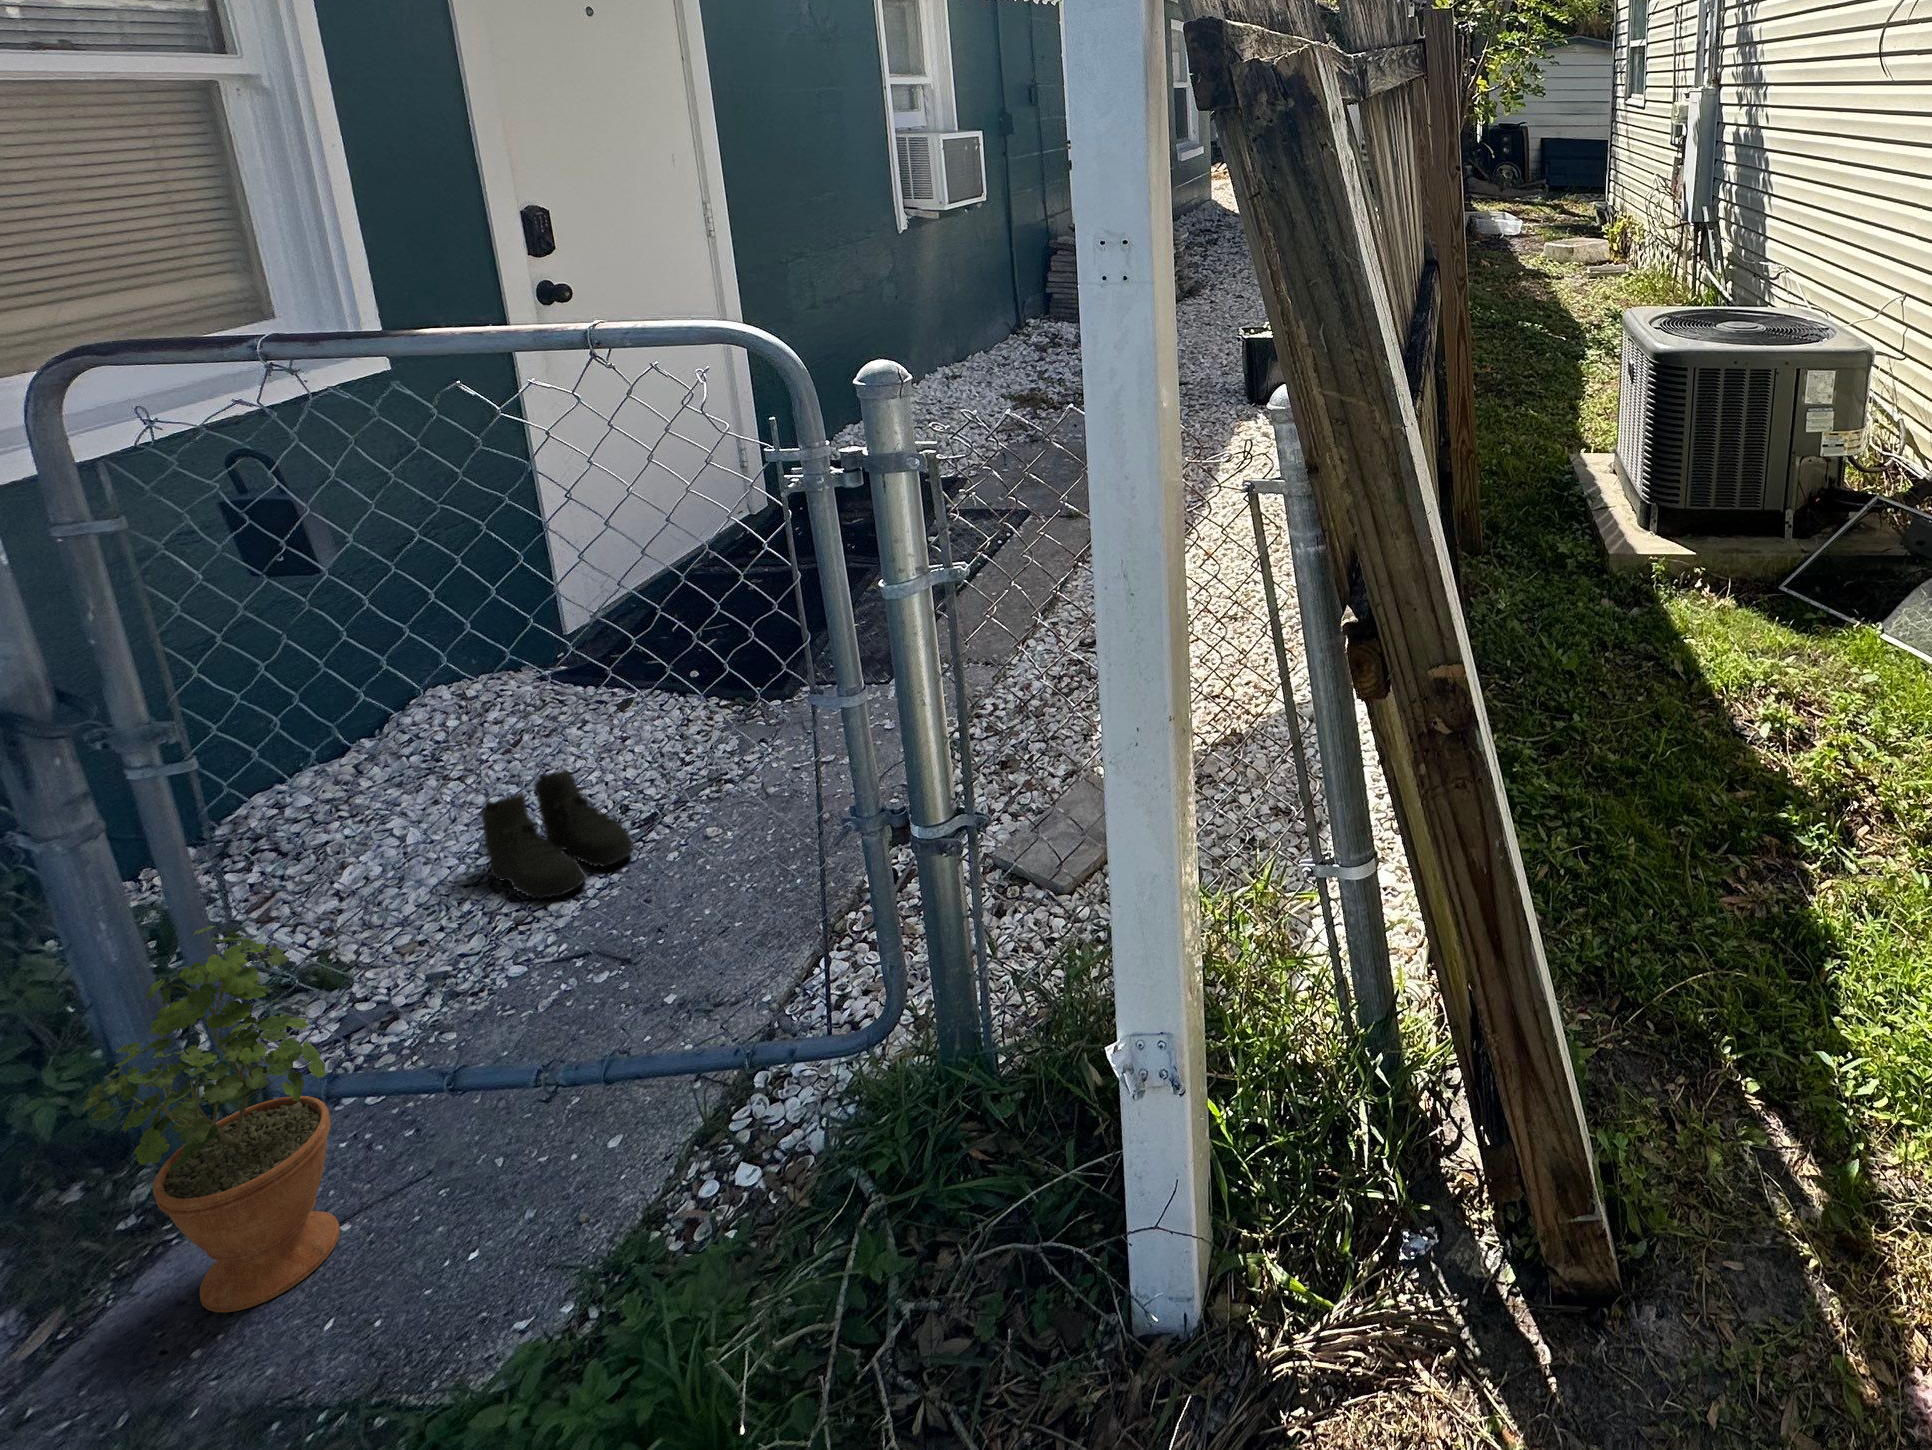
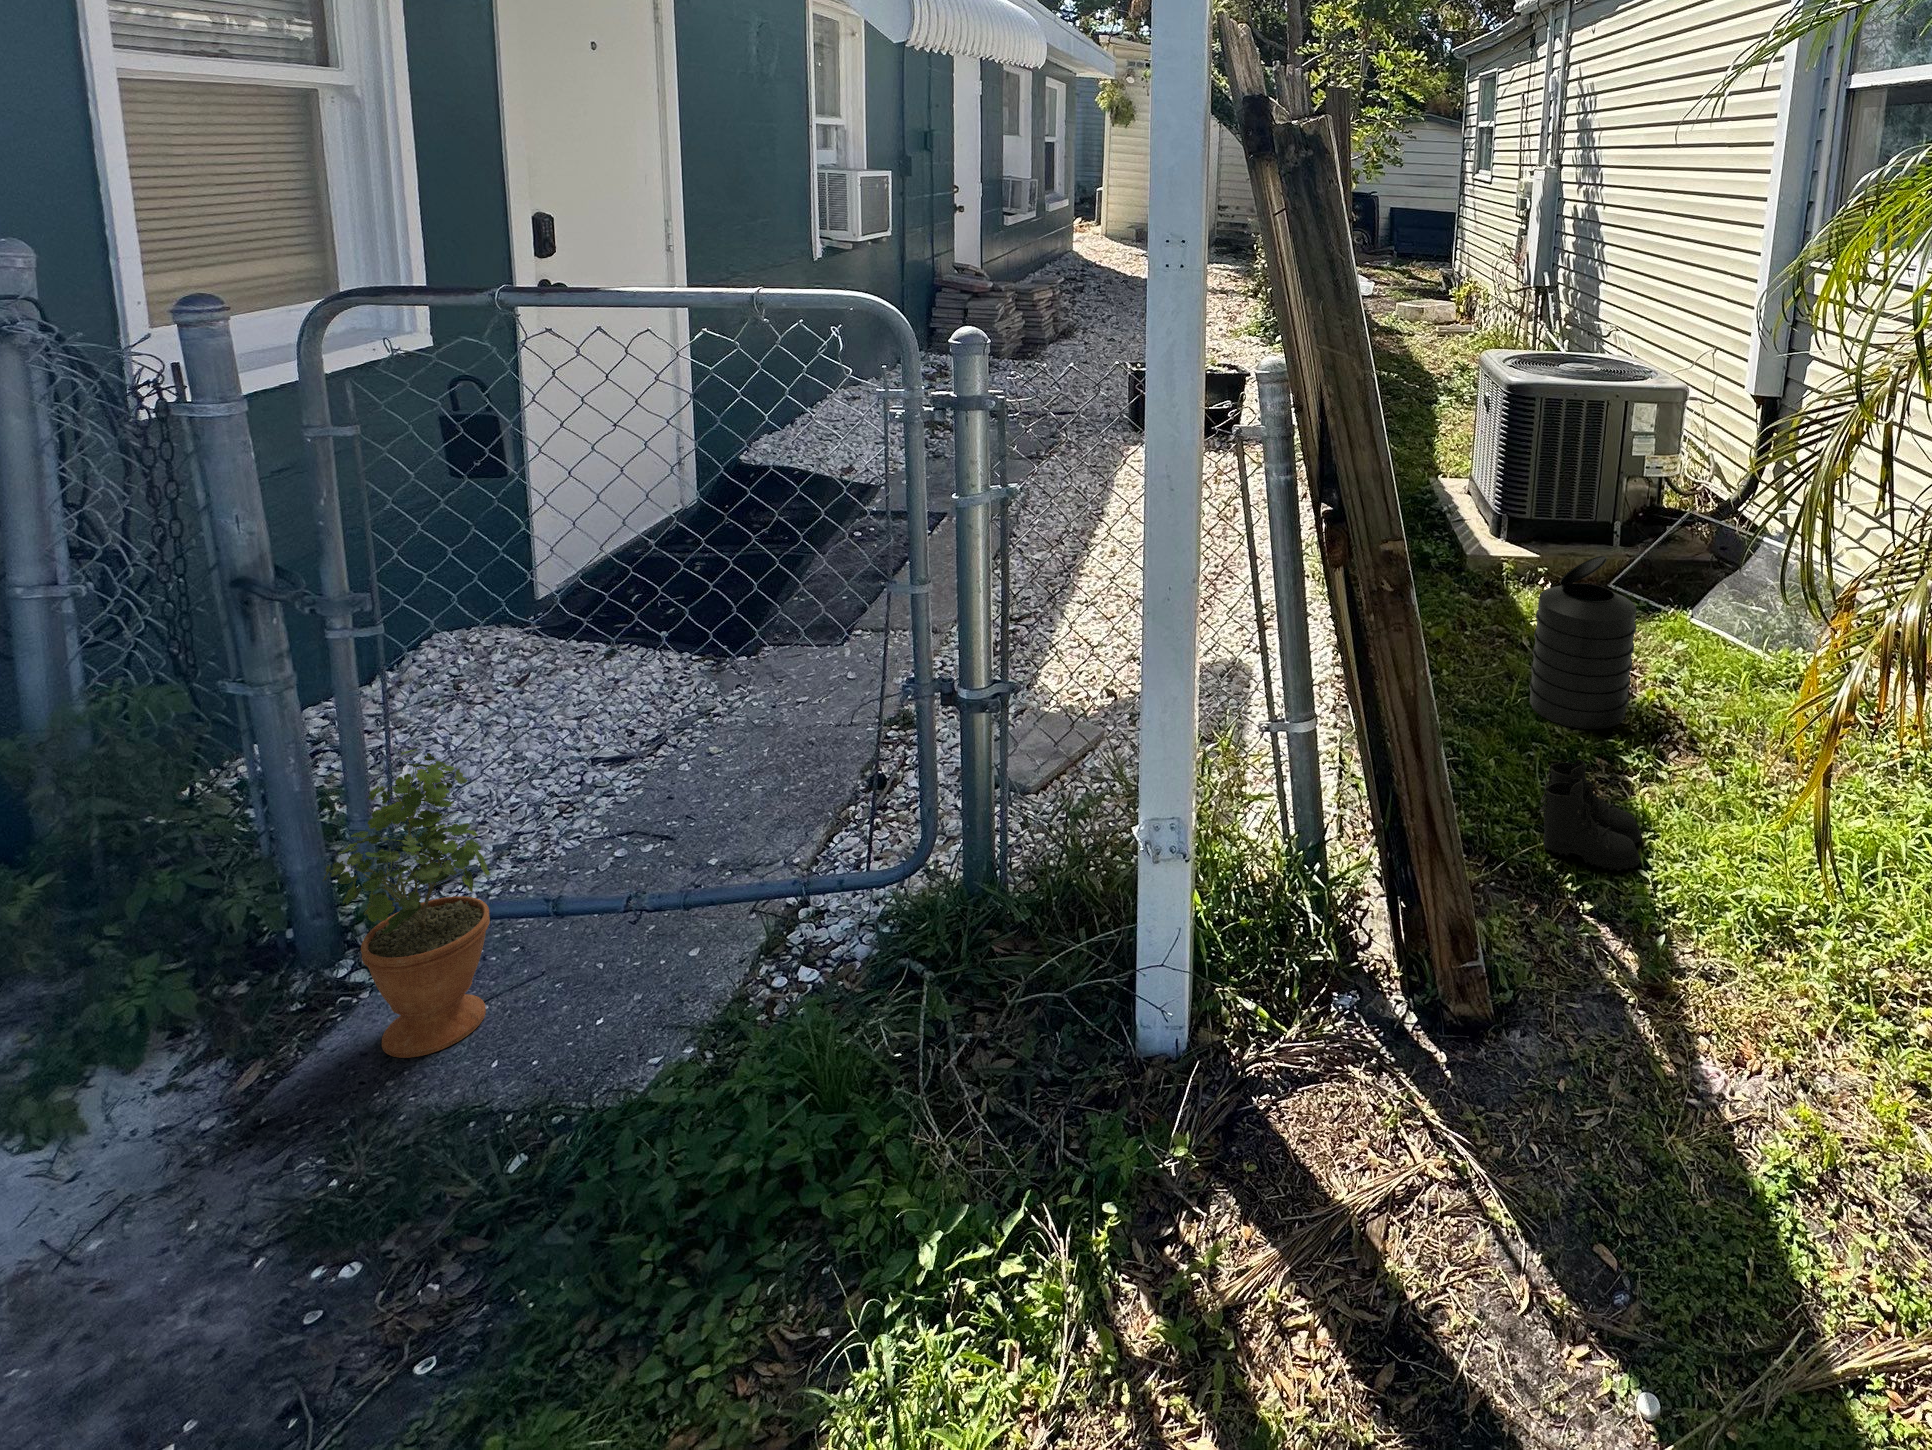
trash can: none [1682,584,1815,801] -> present [1529,556,1636,729]
boots: present [481,770,633,899] -> present [1539,759,1641,871]

